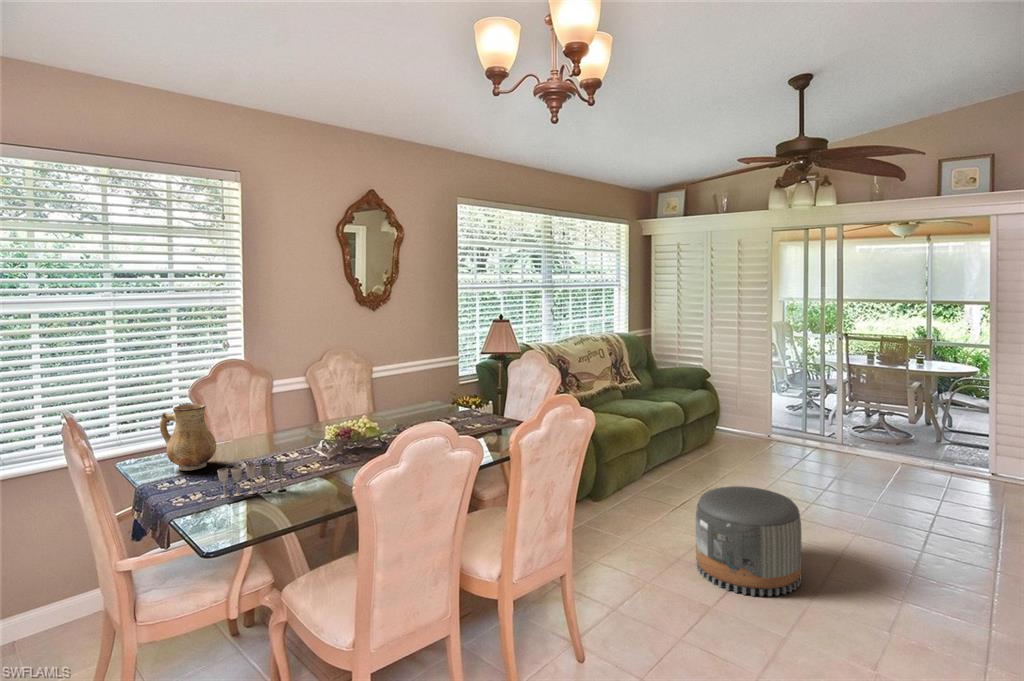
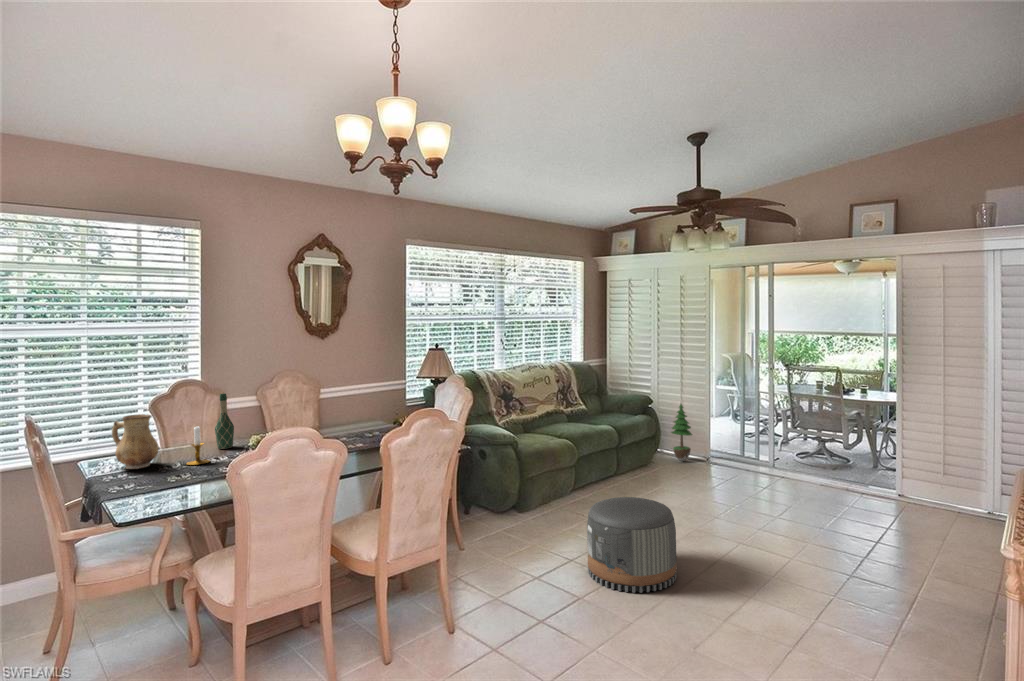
potted tree: none [727,376,751,439] -> present [671,404,692,462]
wine bottle: none [273,377,295,442] -> present [215,394,234,449]
candlestick: none [250,417,277,464] -> present [187,427,210,465]
wine glass: present [218,461,285,498] -> none [147,461,204,489]

